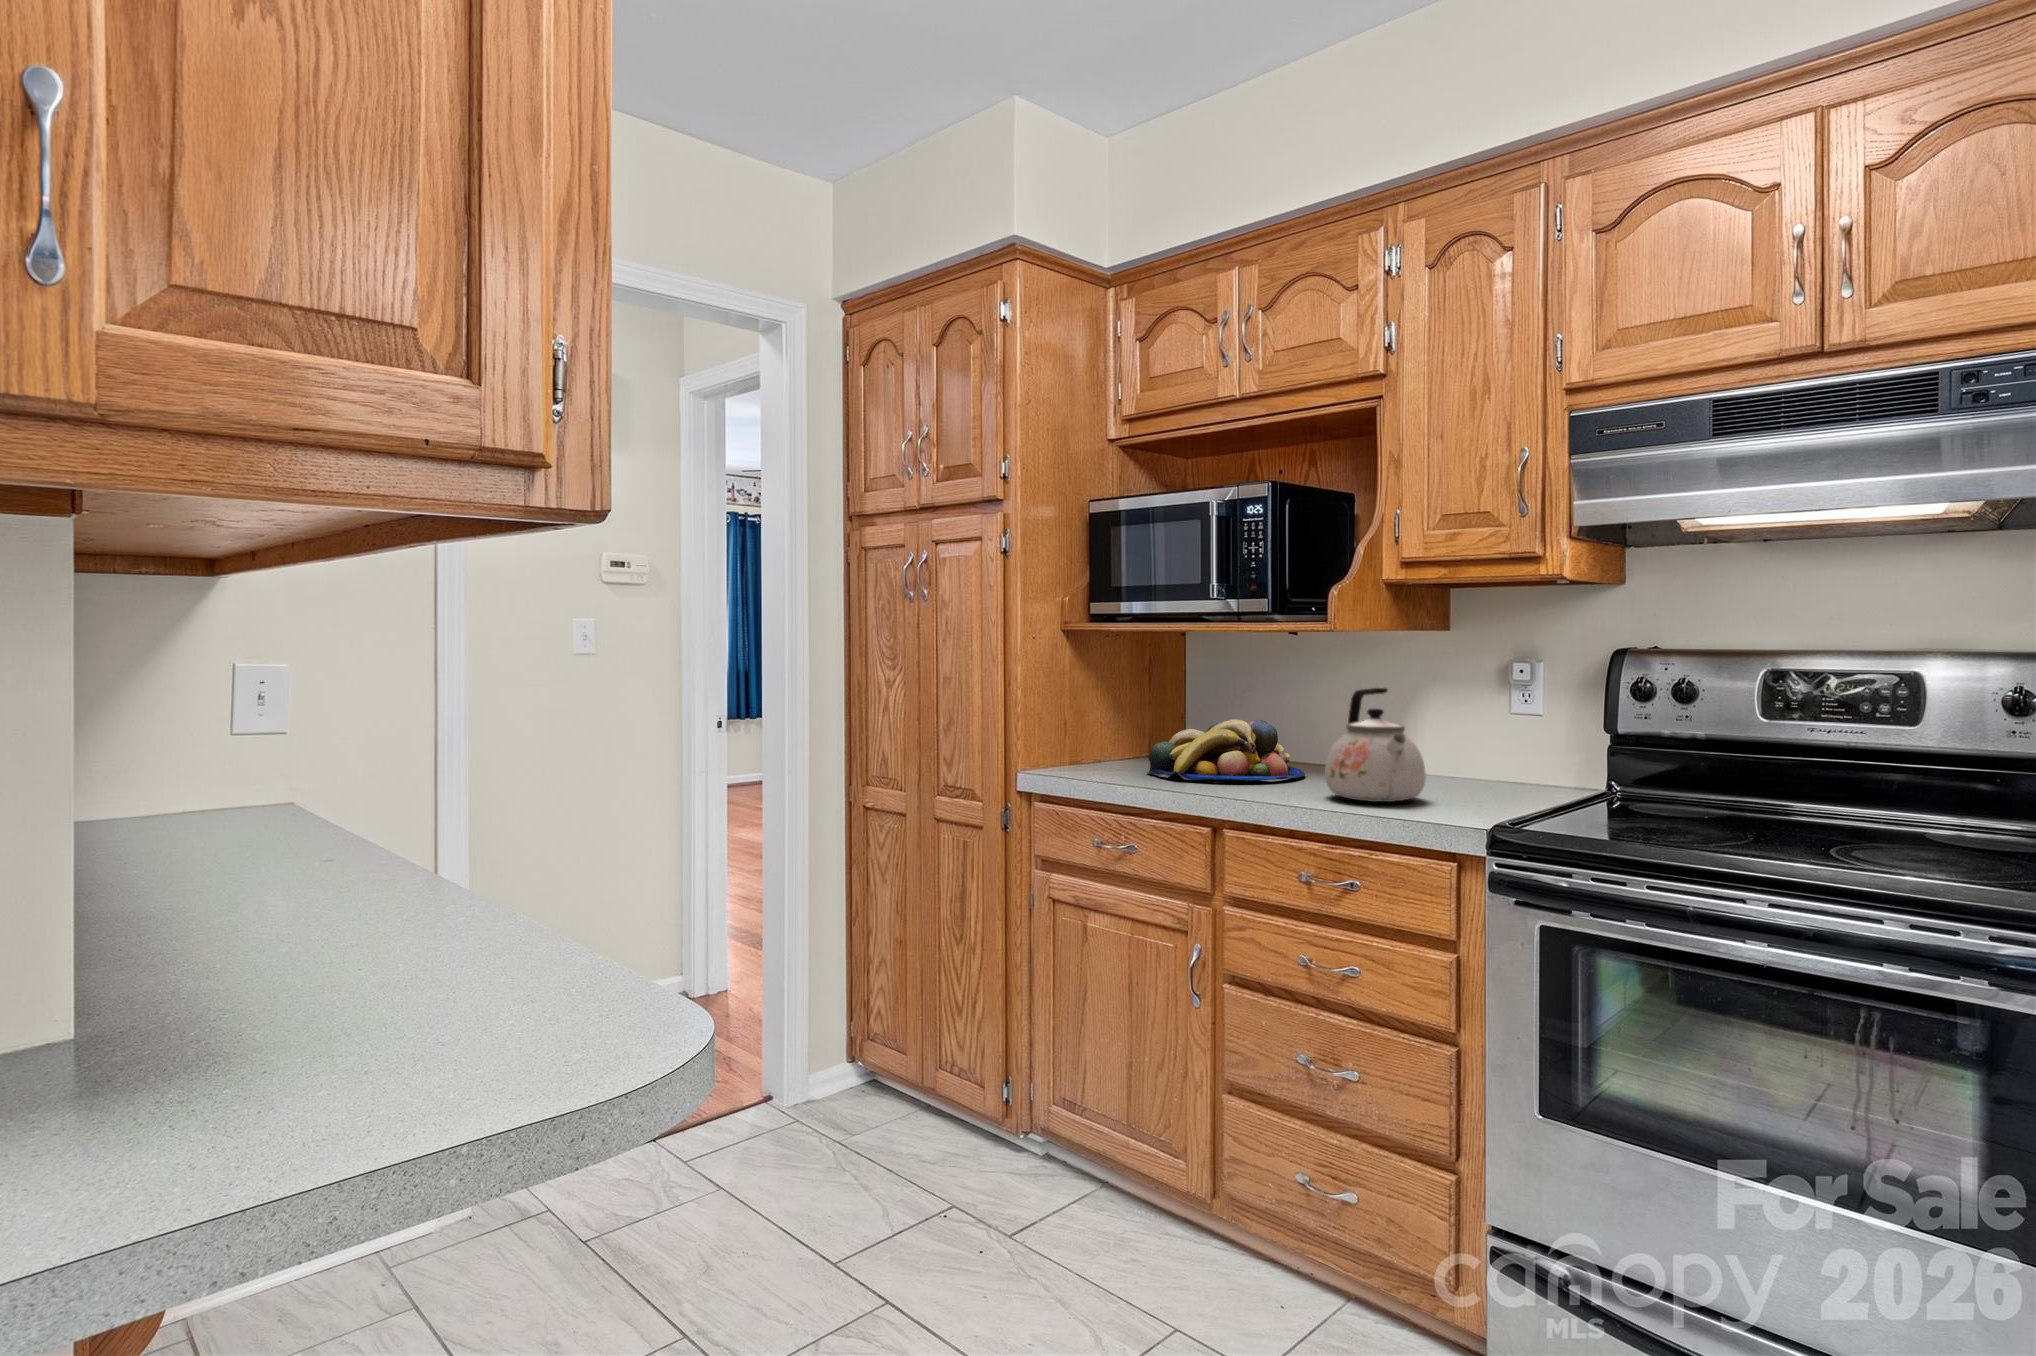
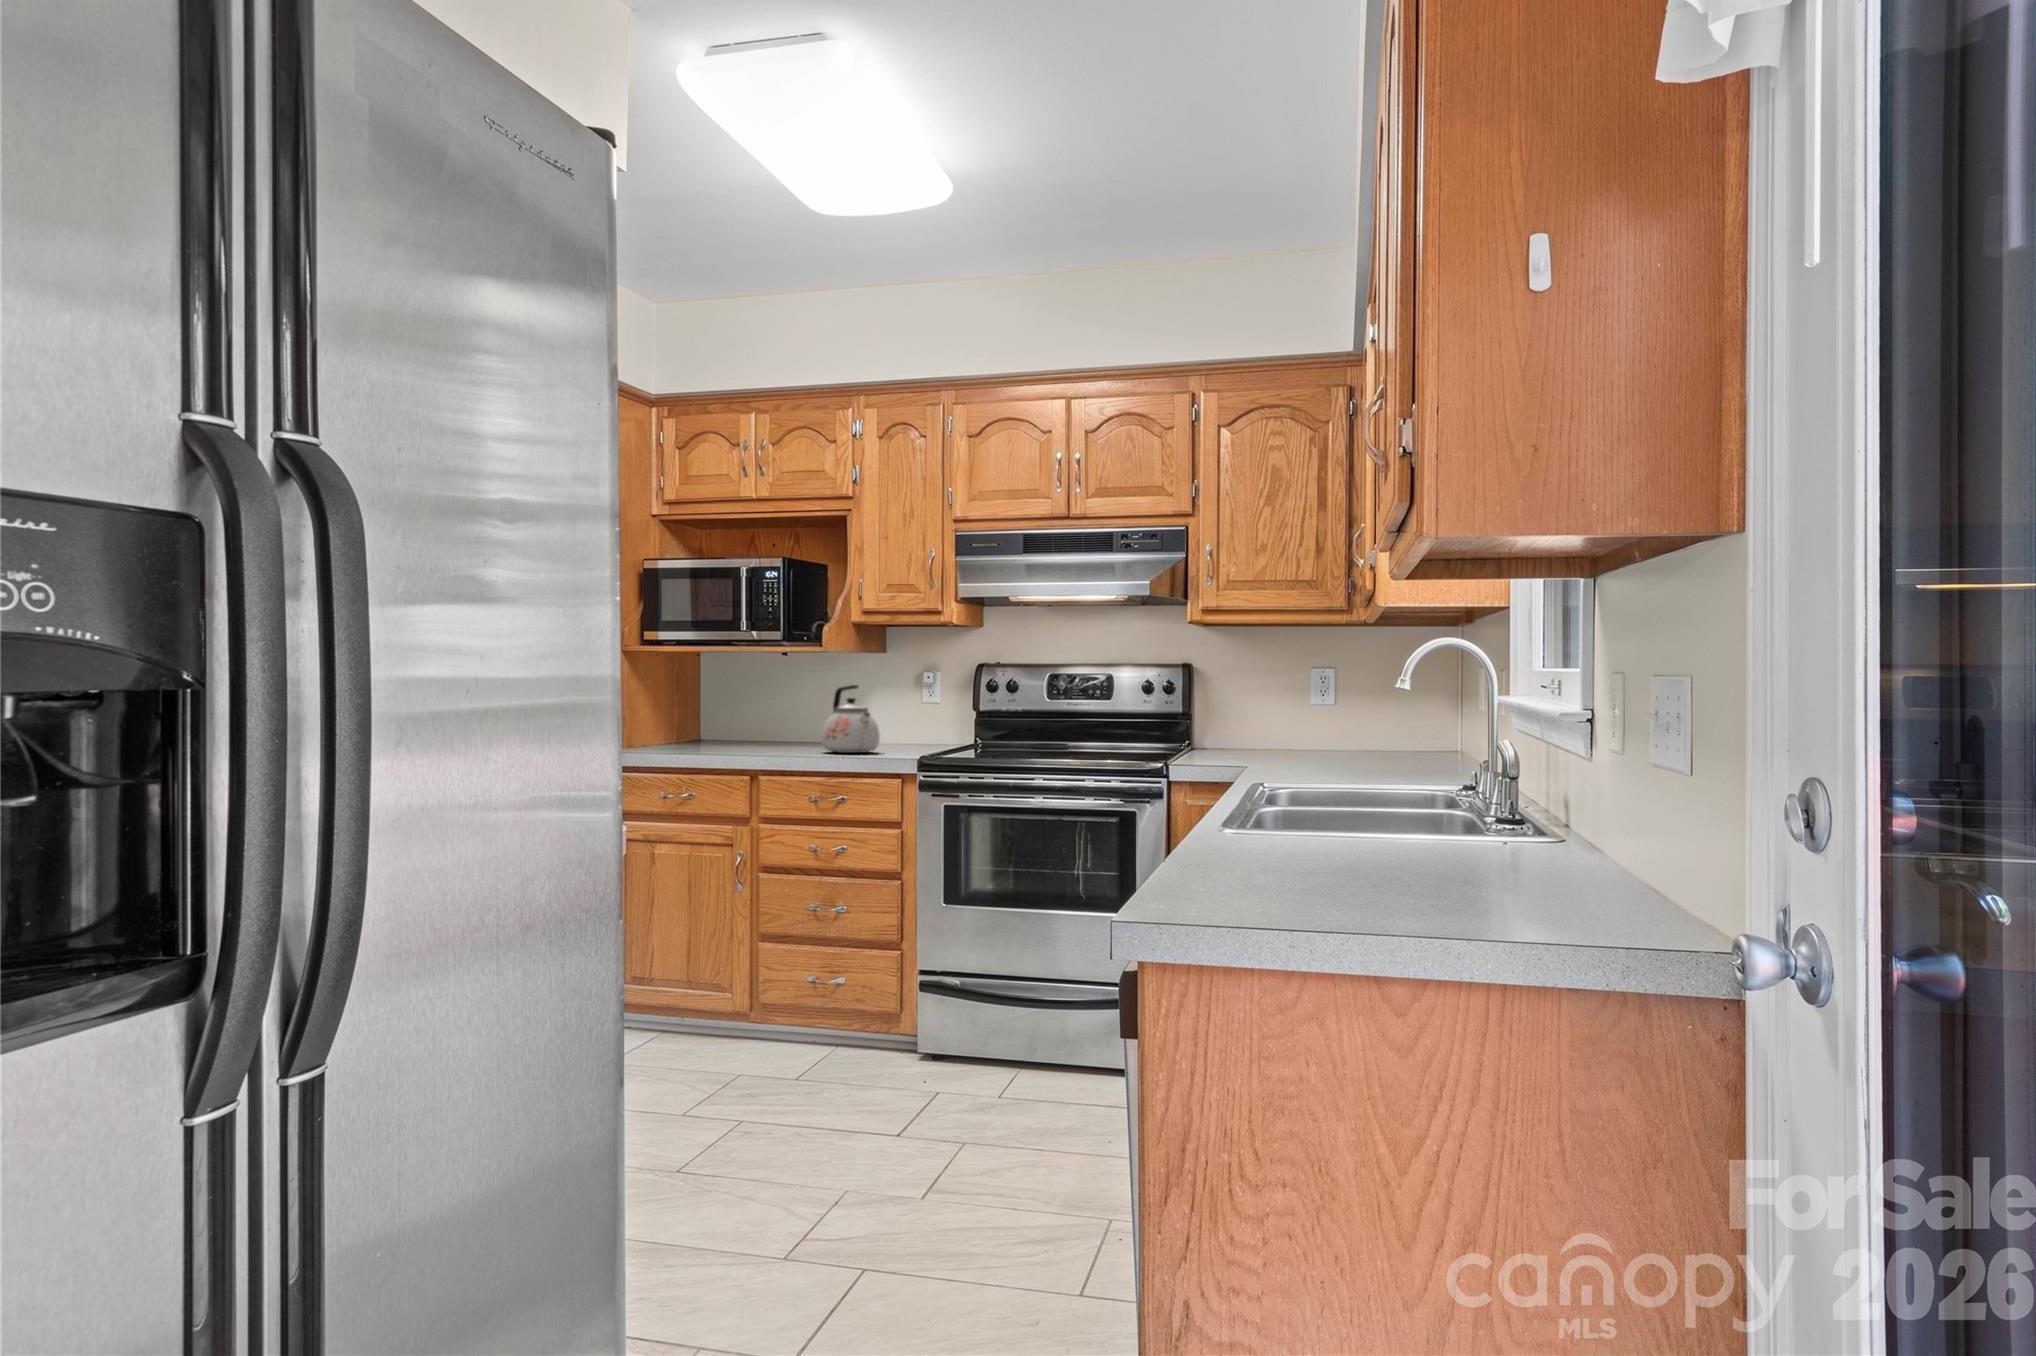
fruit bowl: present [1148,719,1305,781] -> none [694,710,799,749]

